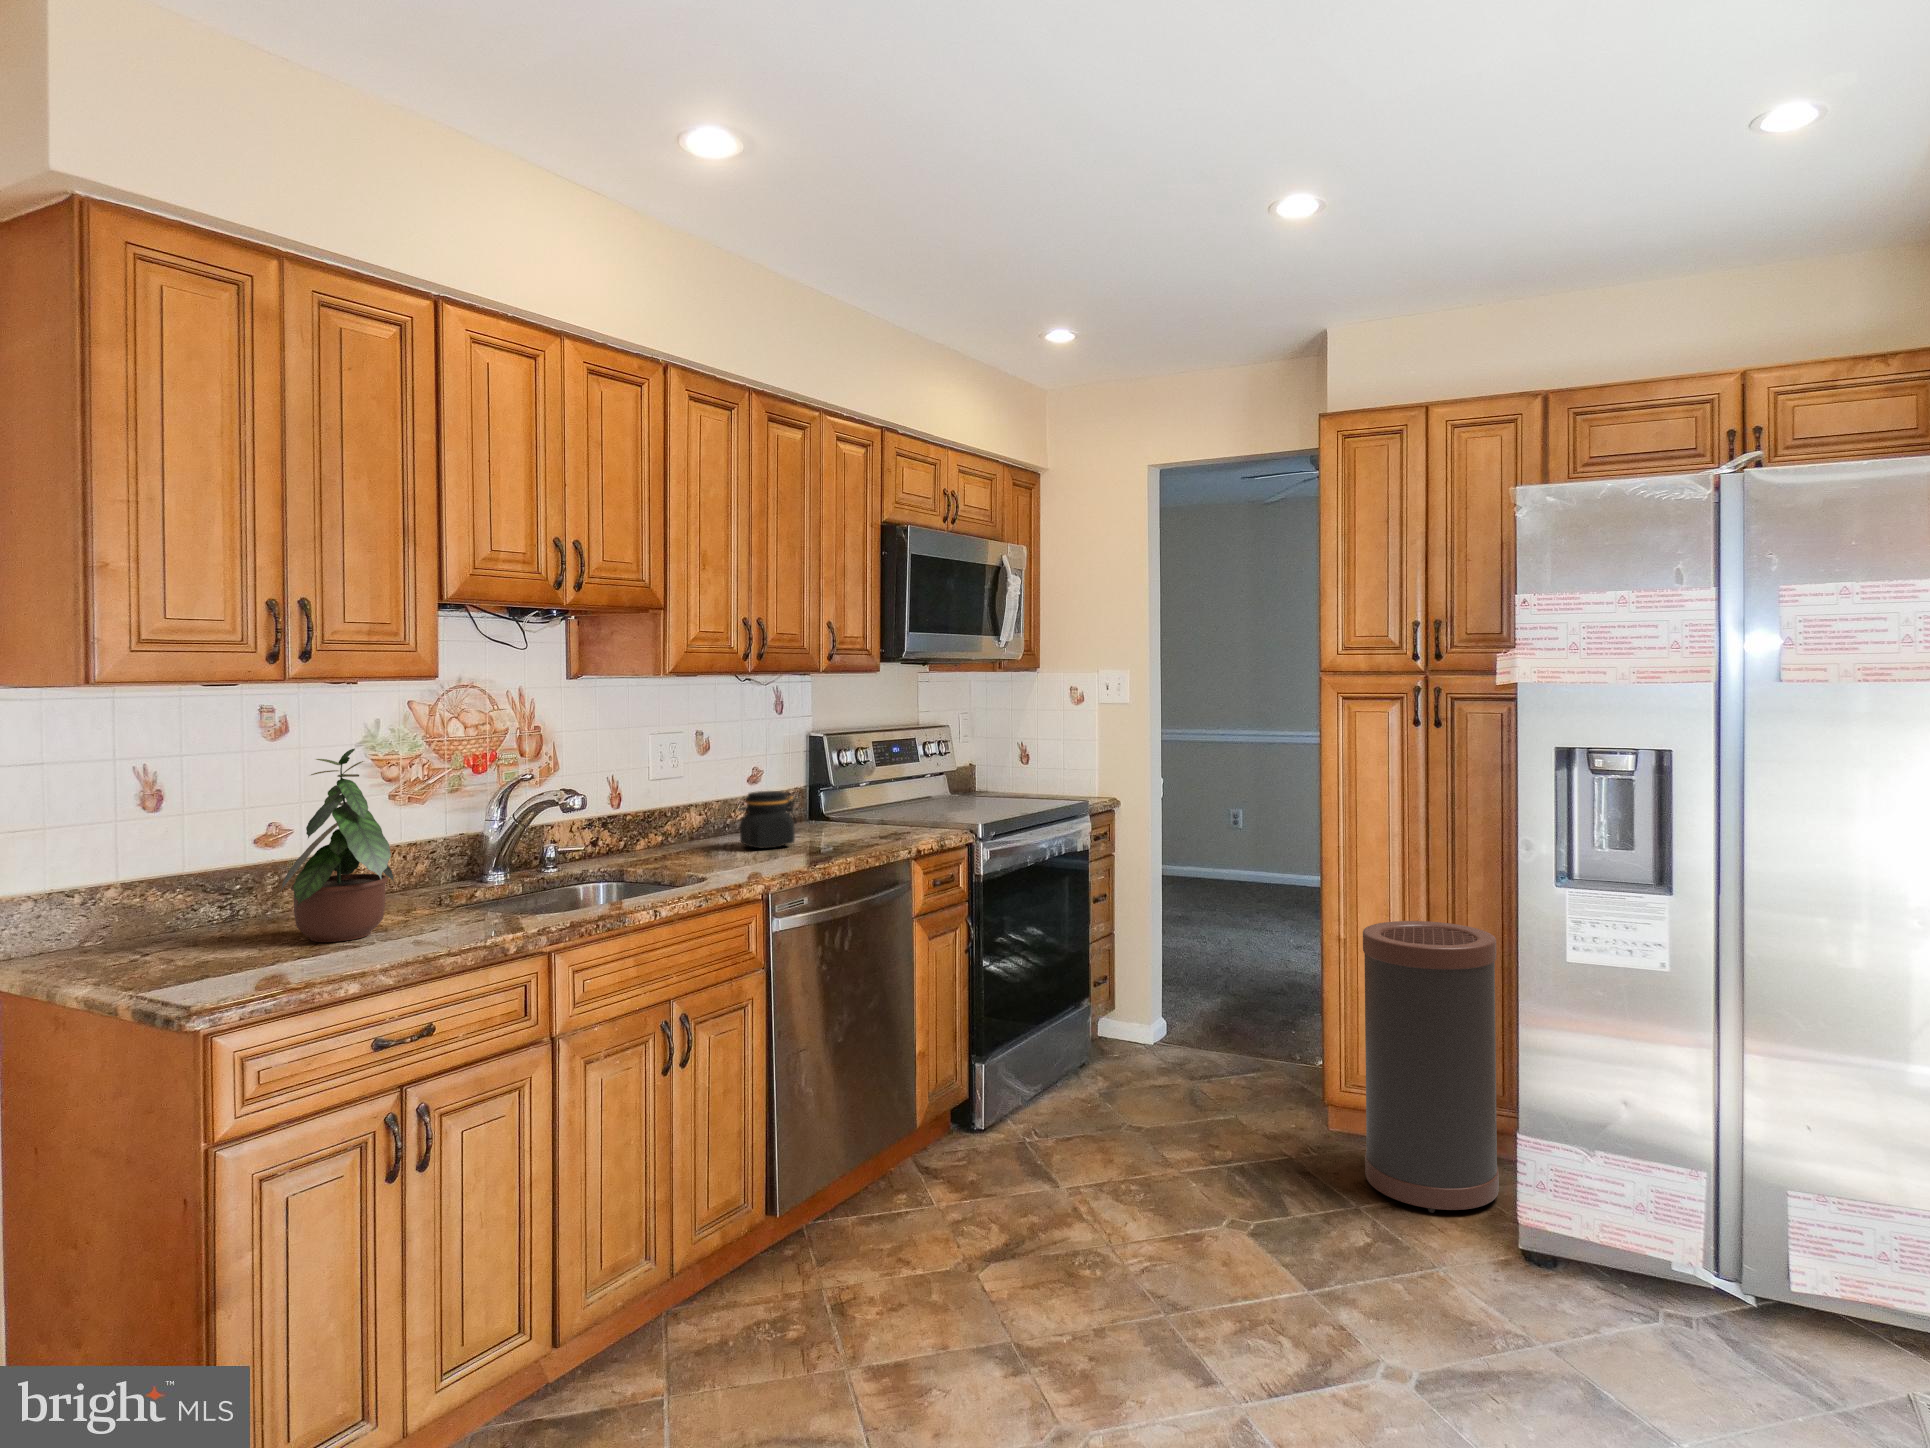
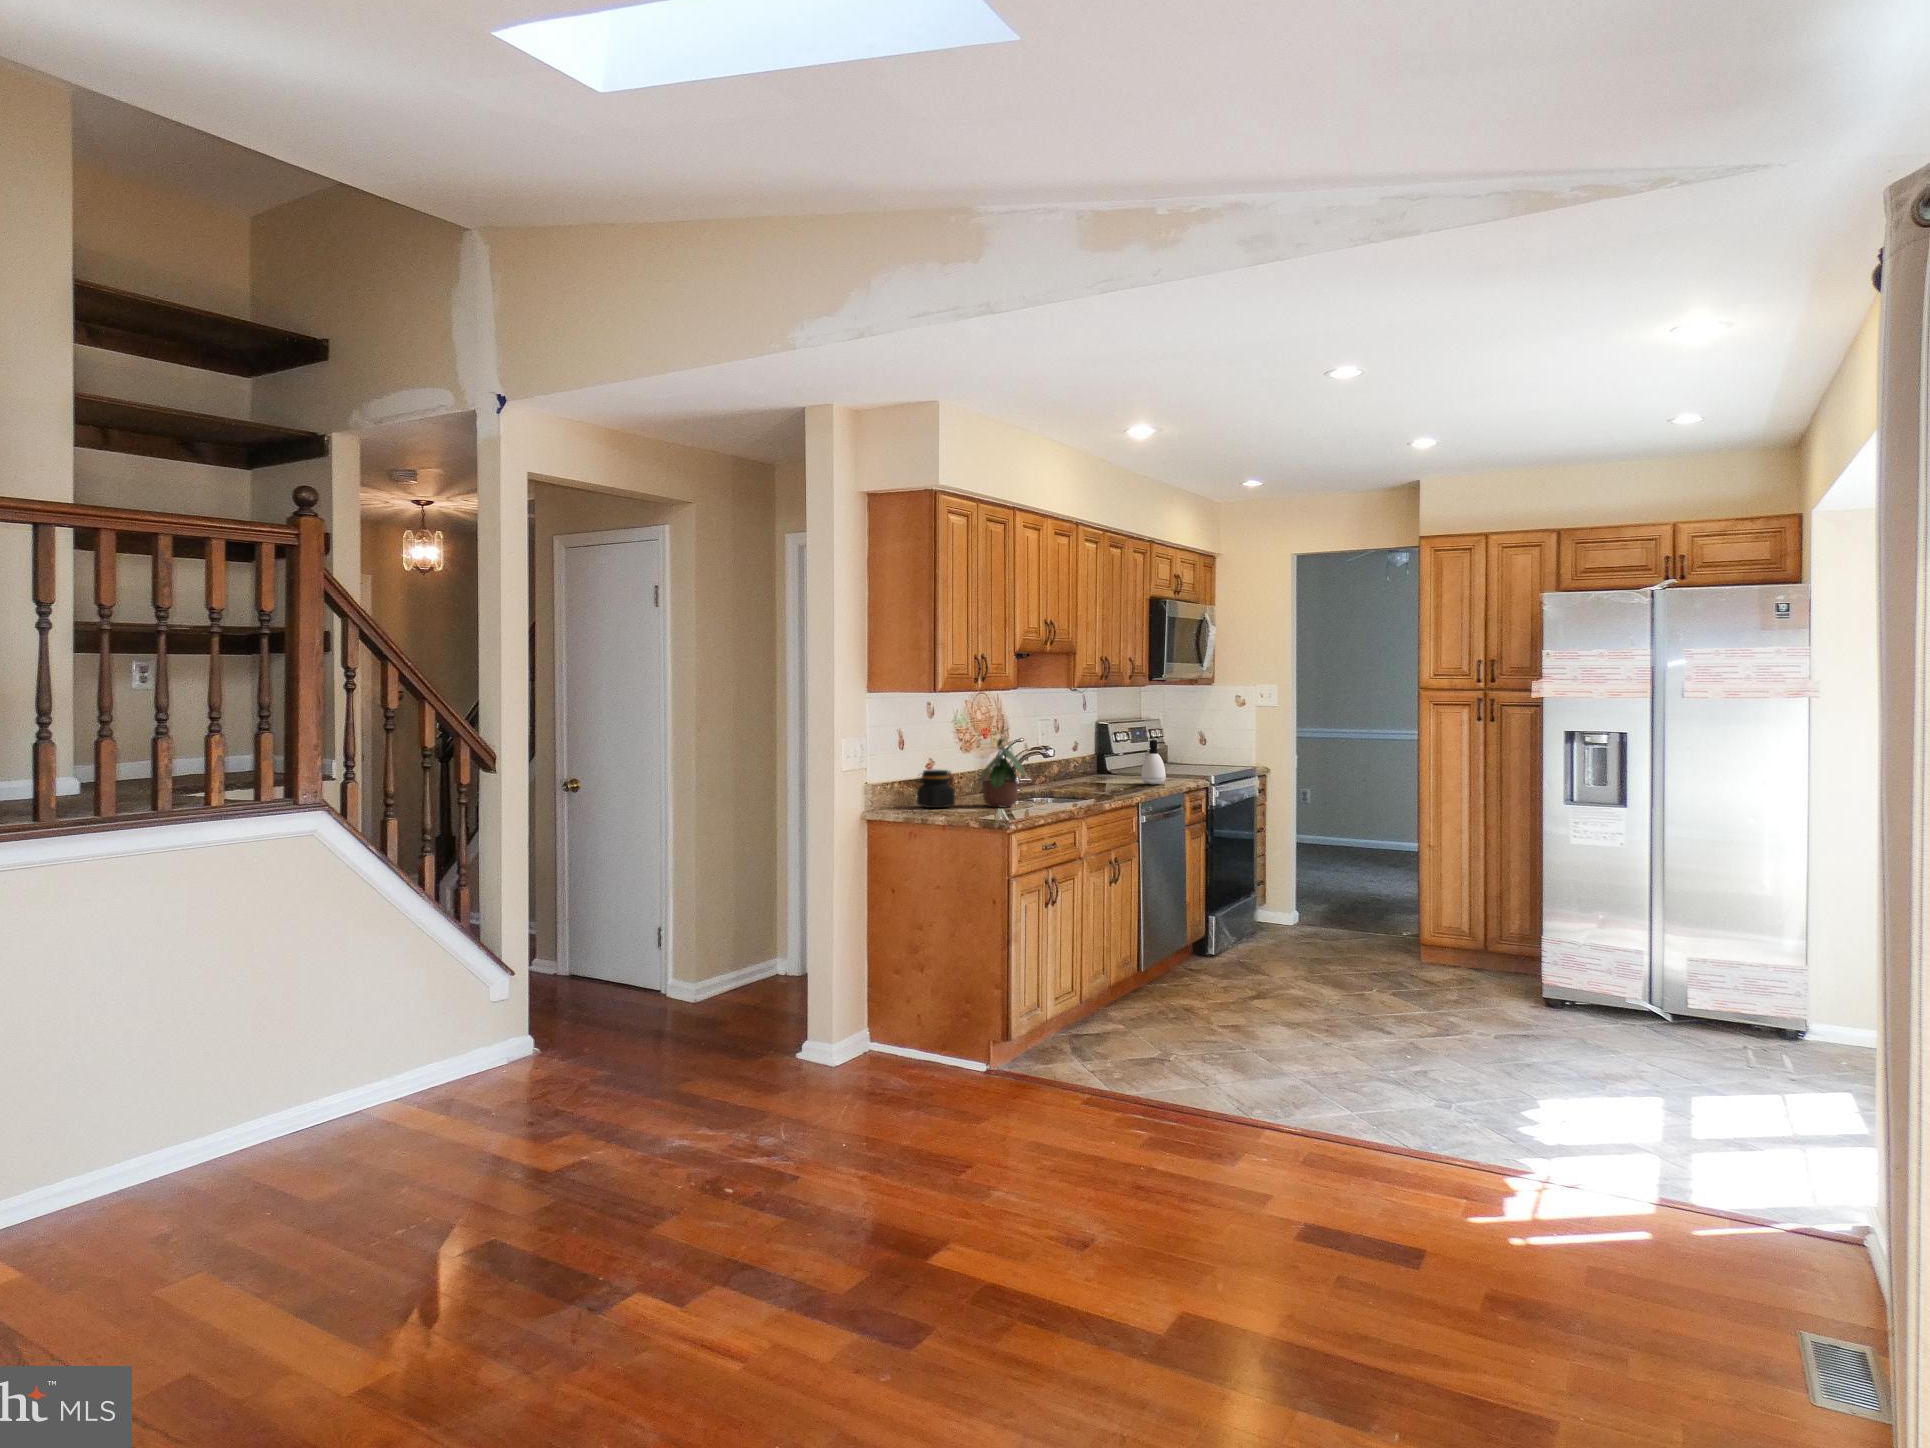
soap dispenser: none [818,767,862,848] -> present [1141,740,1166,784]
jar: present [737,791,797,848] -> present [917,770,955,808]
trash can: present [1363,921,1499,1213] -> none [1450,834,1529,990]

